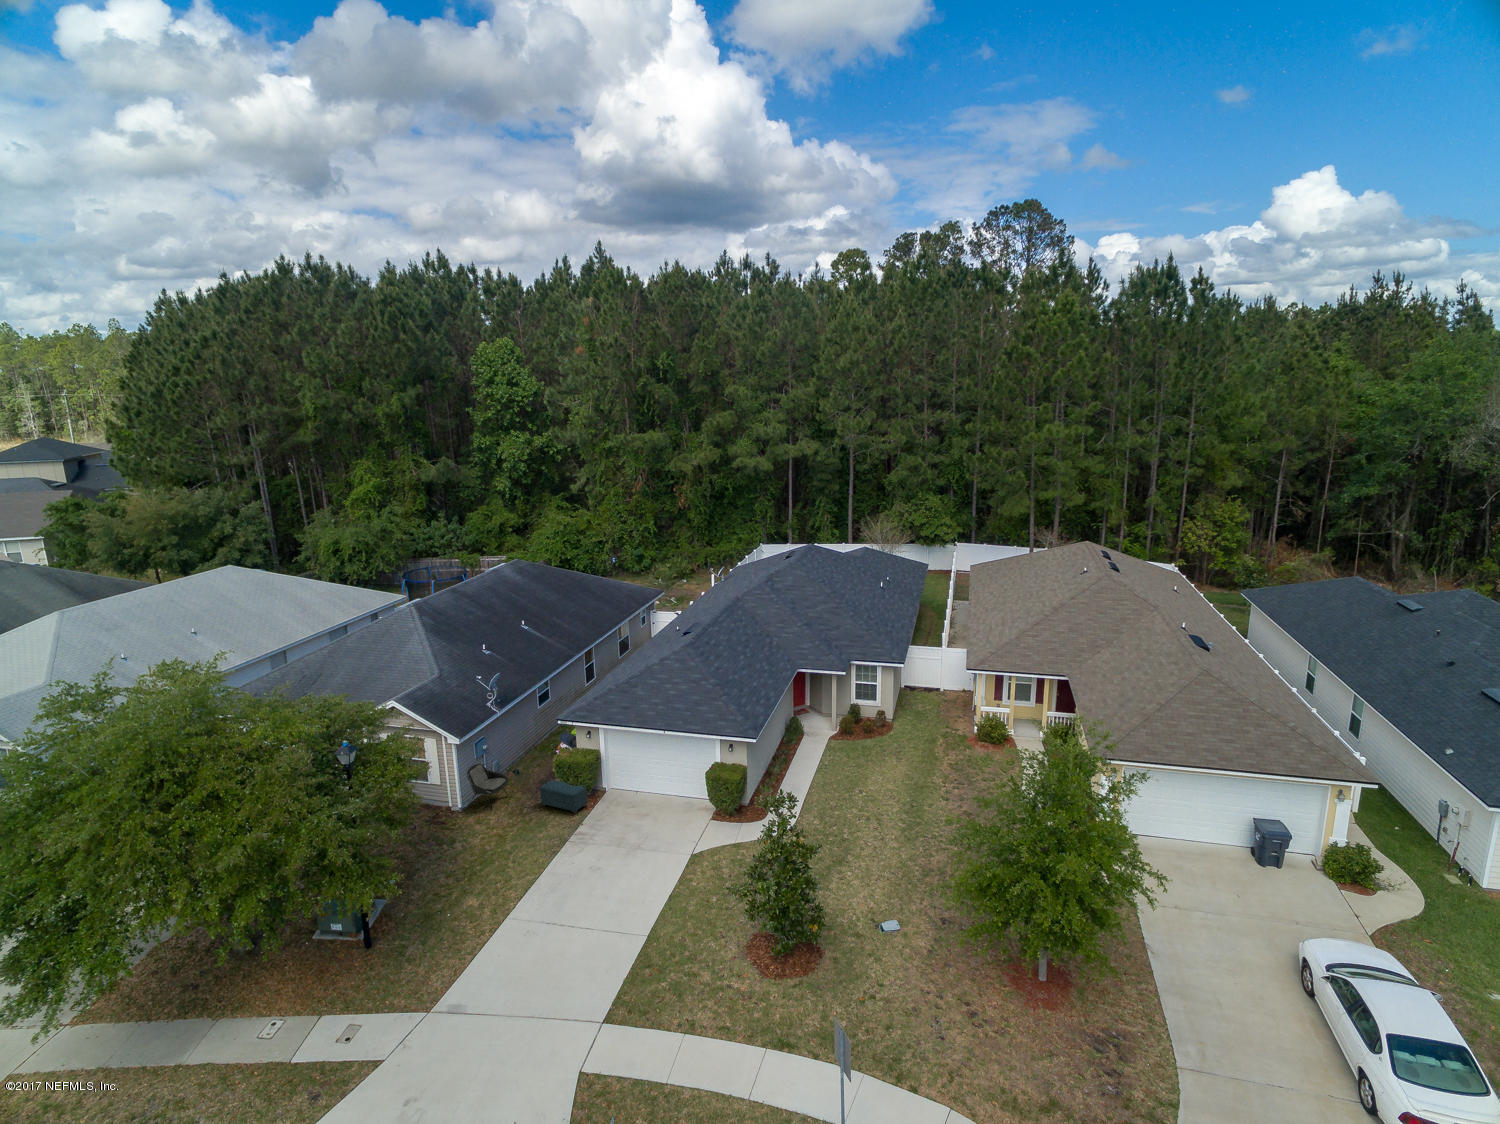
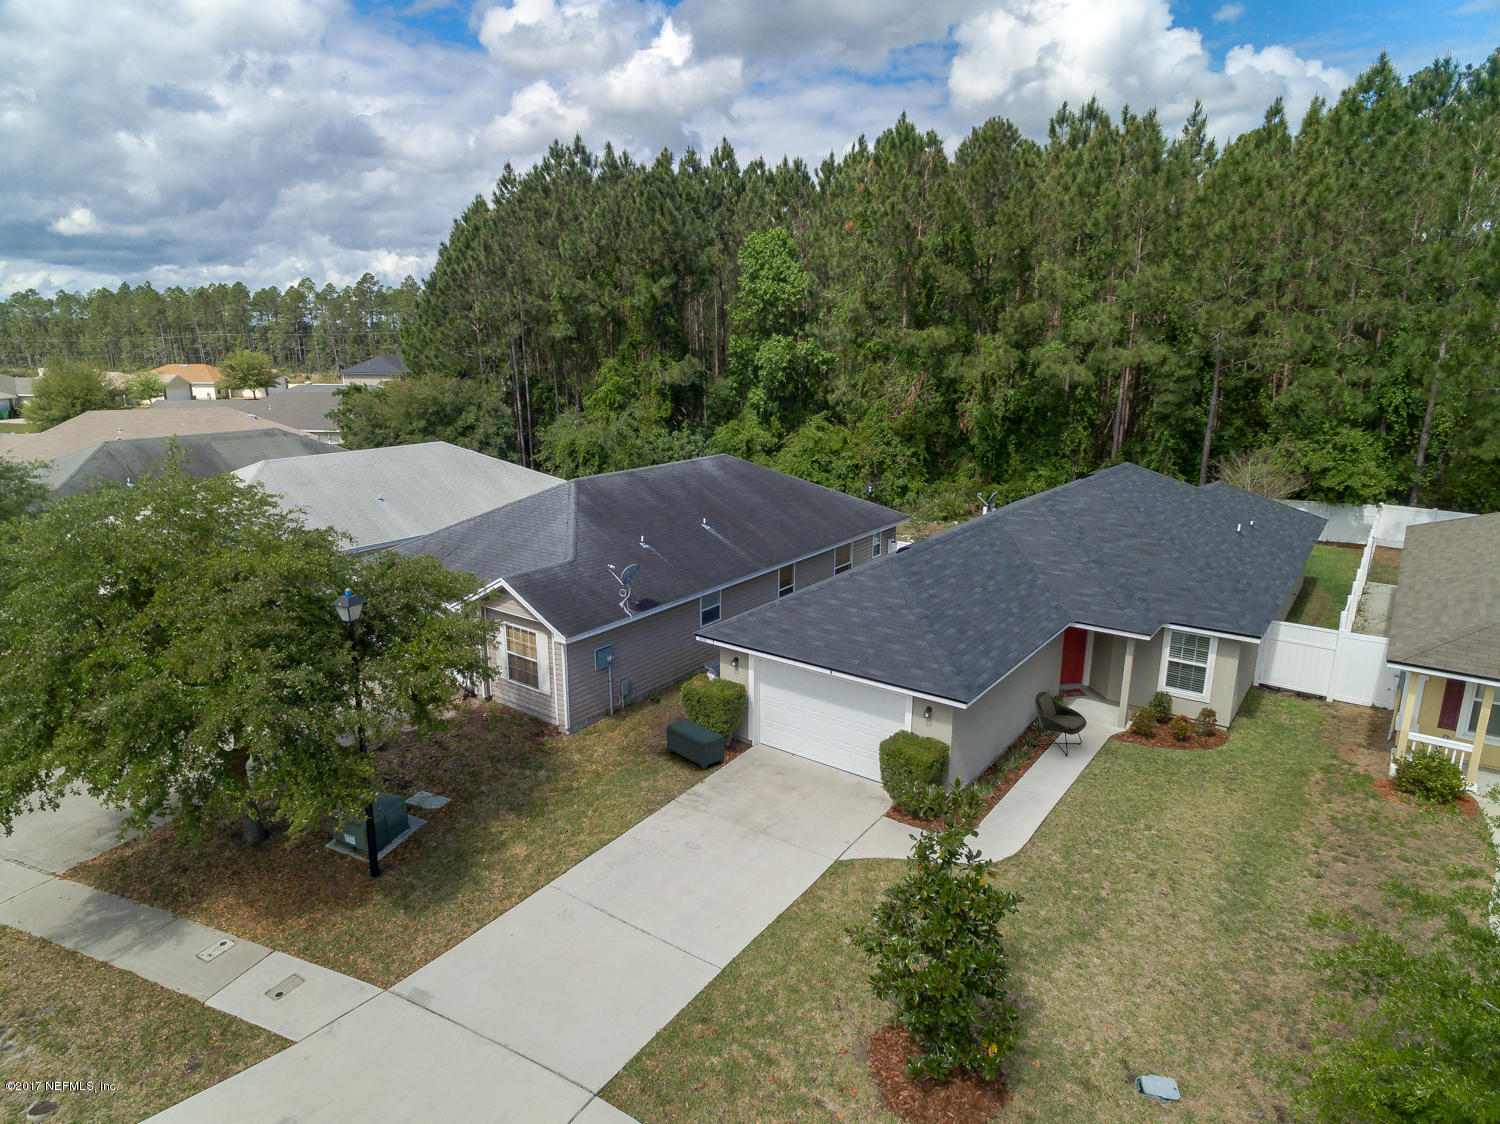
lounge chair: present [466,764,509,810] -> present [1031,692,1087,756]

